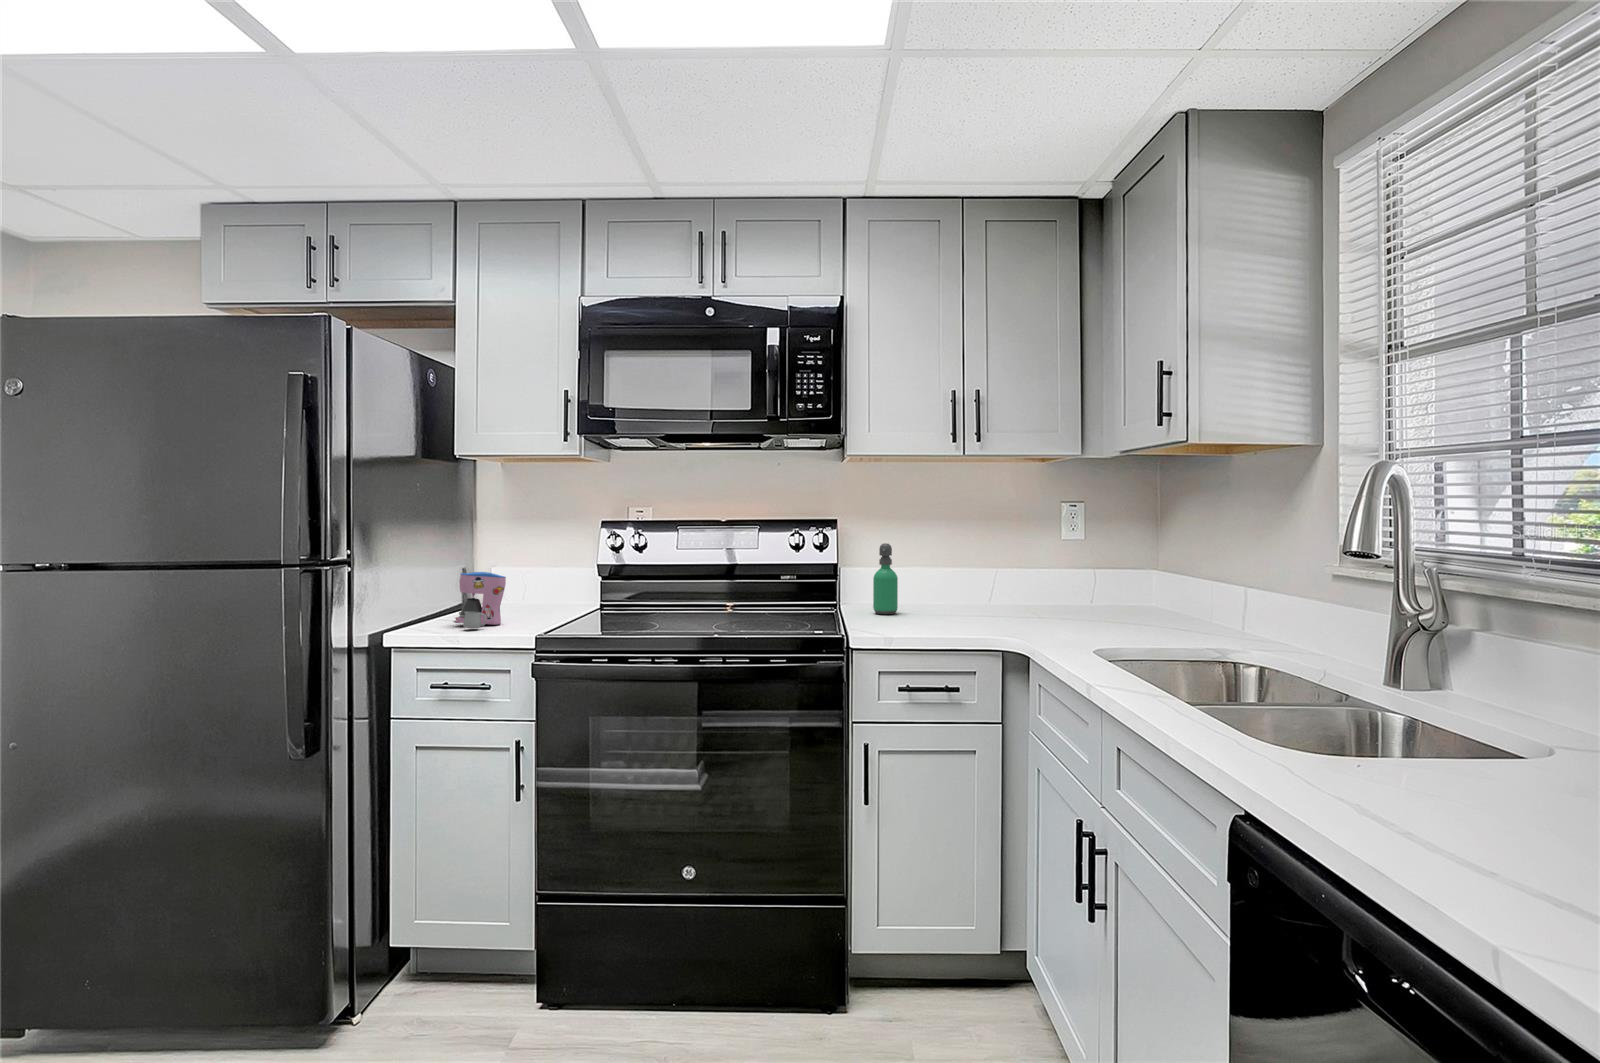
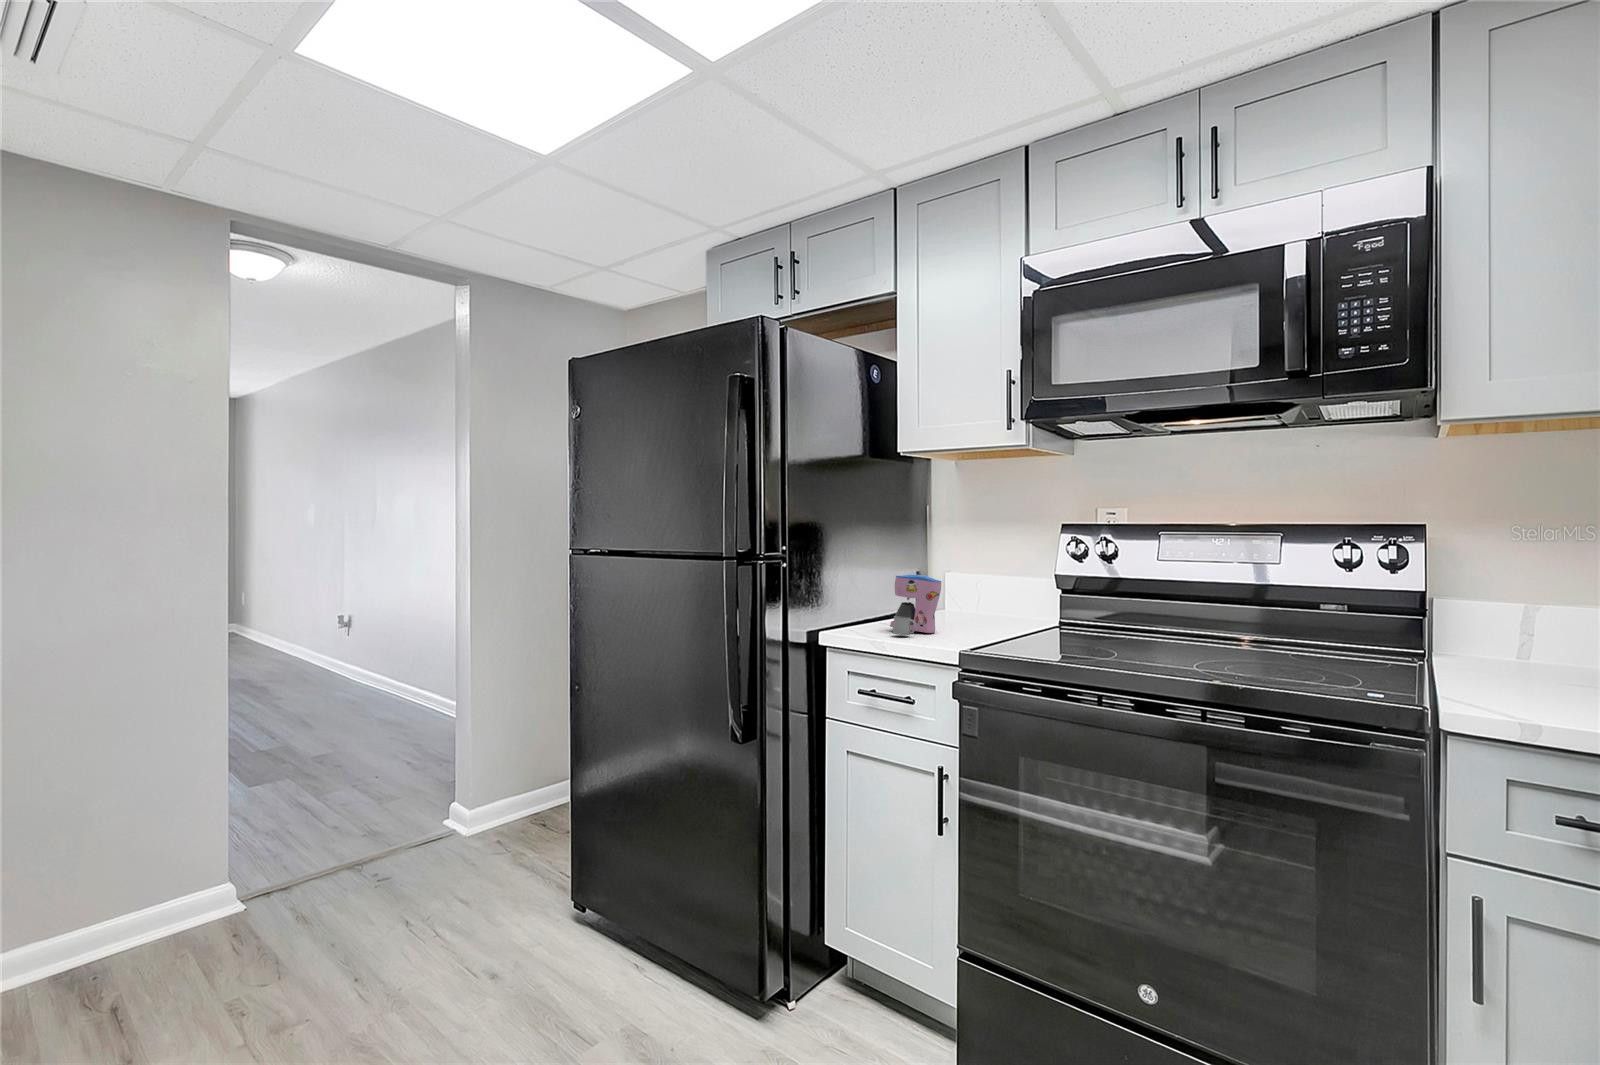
soap dispenser: present [873,543,898,614] -> none [1493,559,1549,677]

